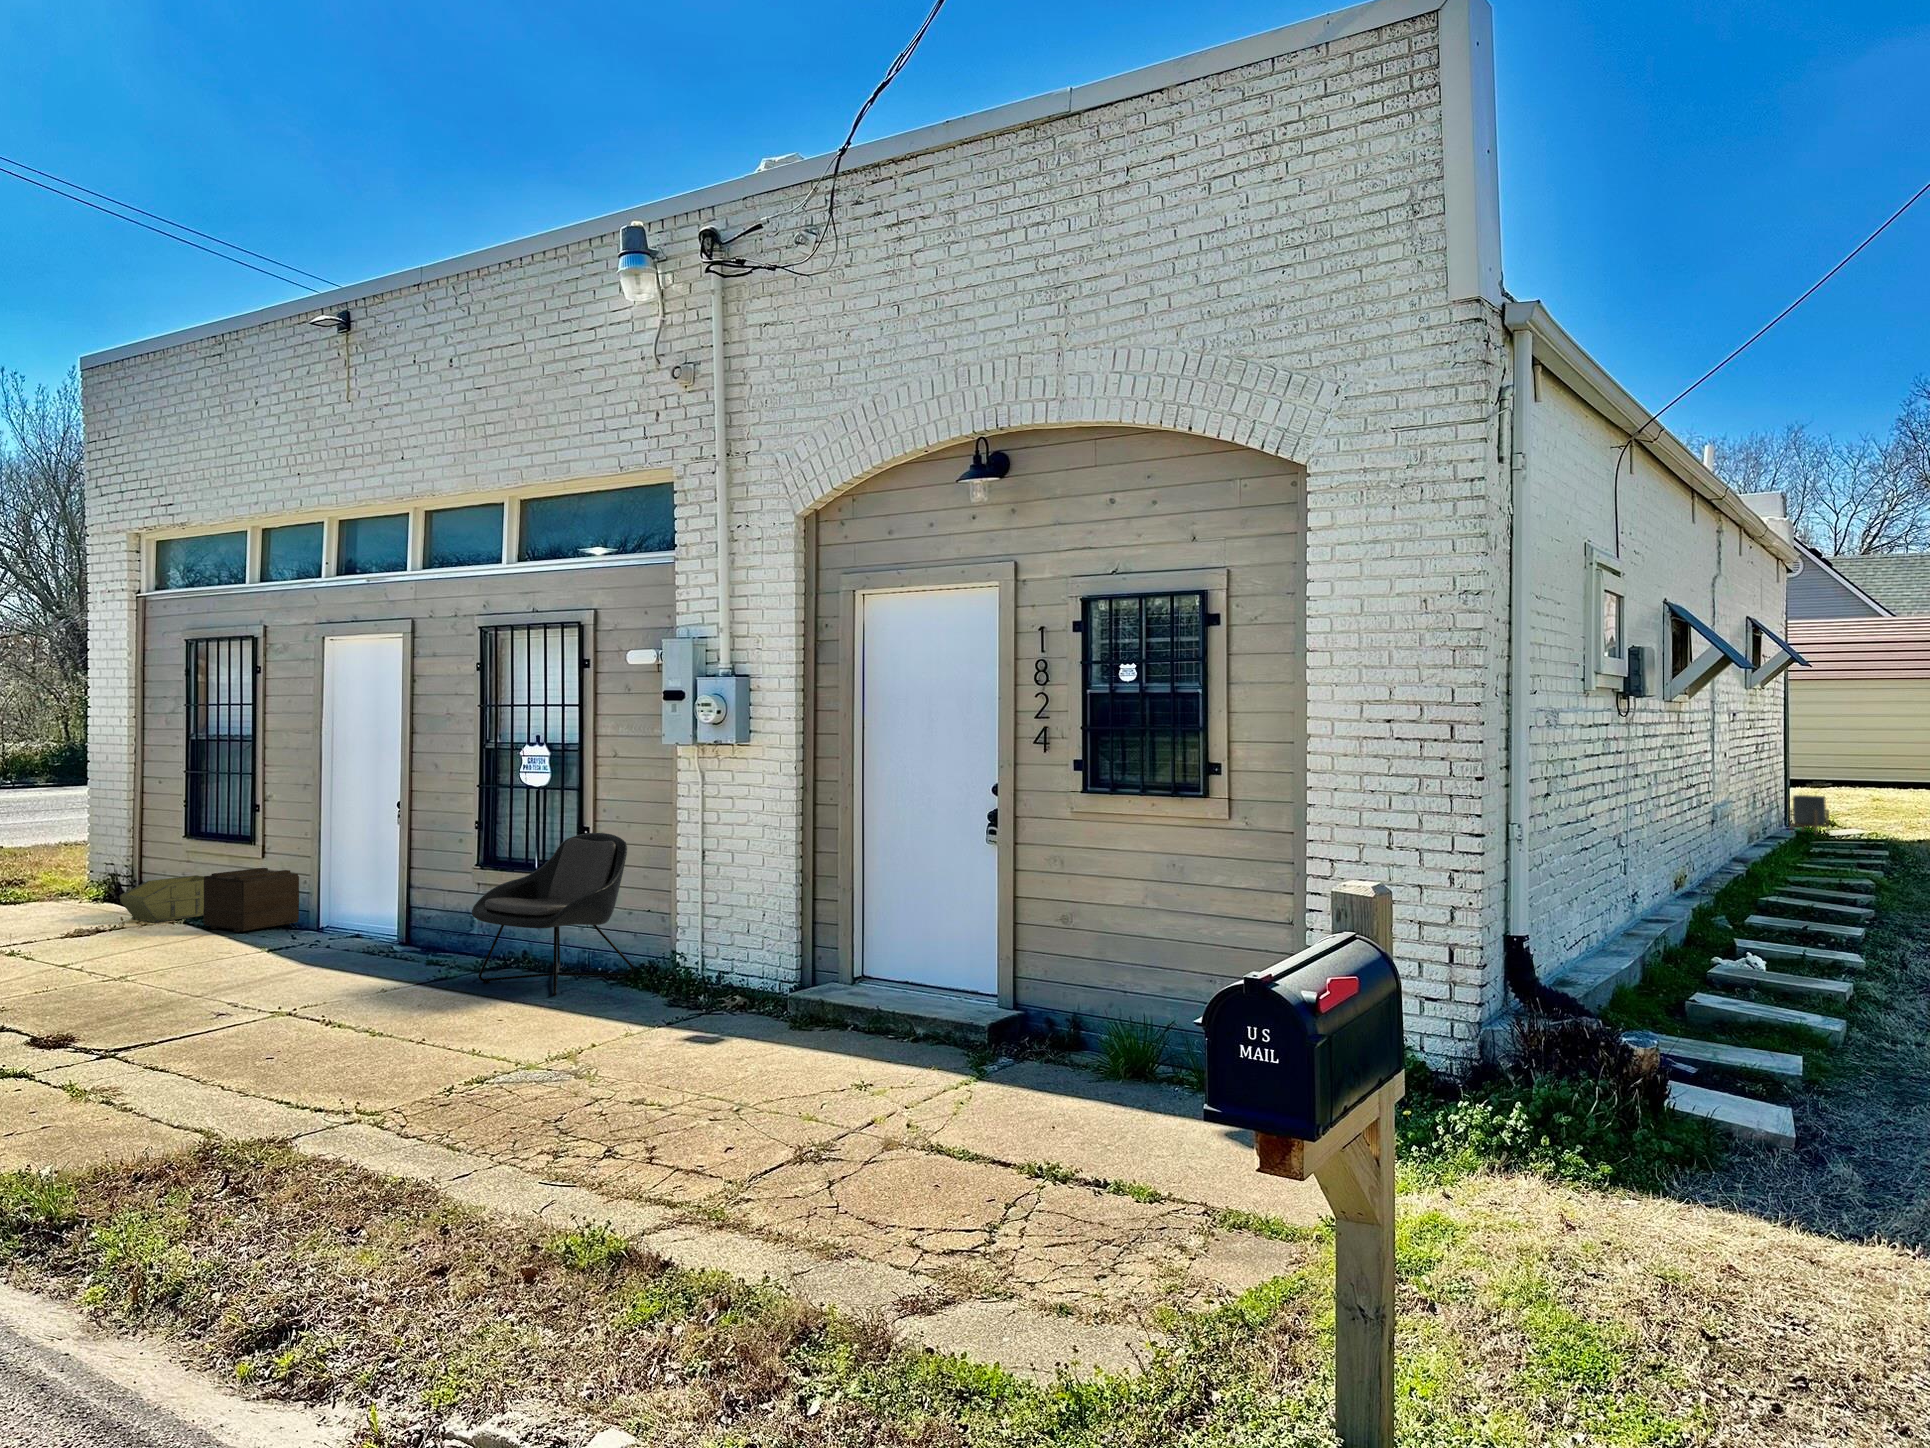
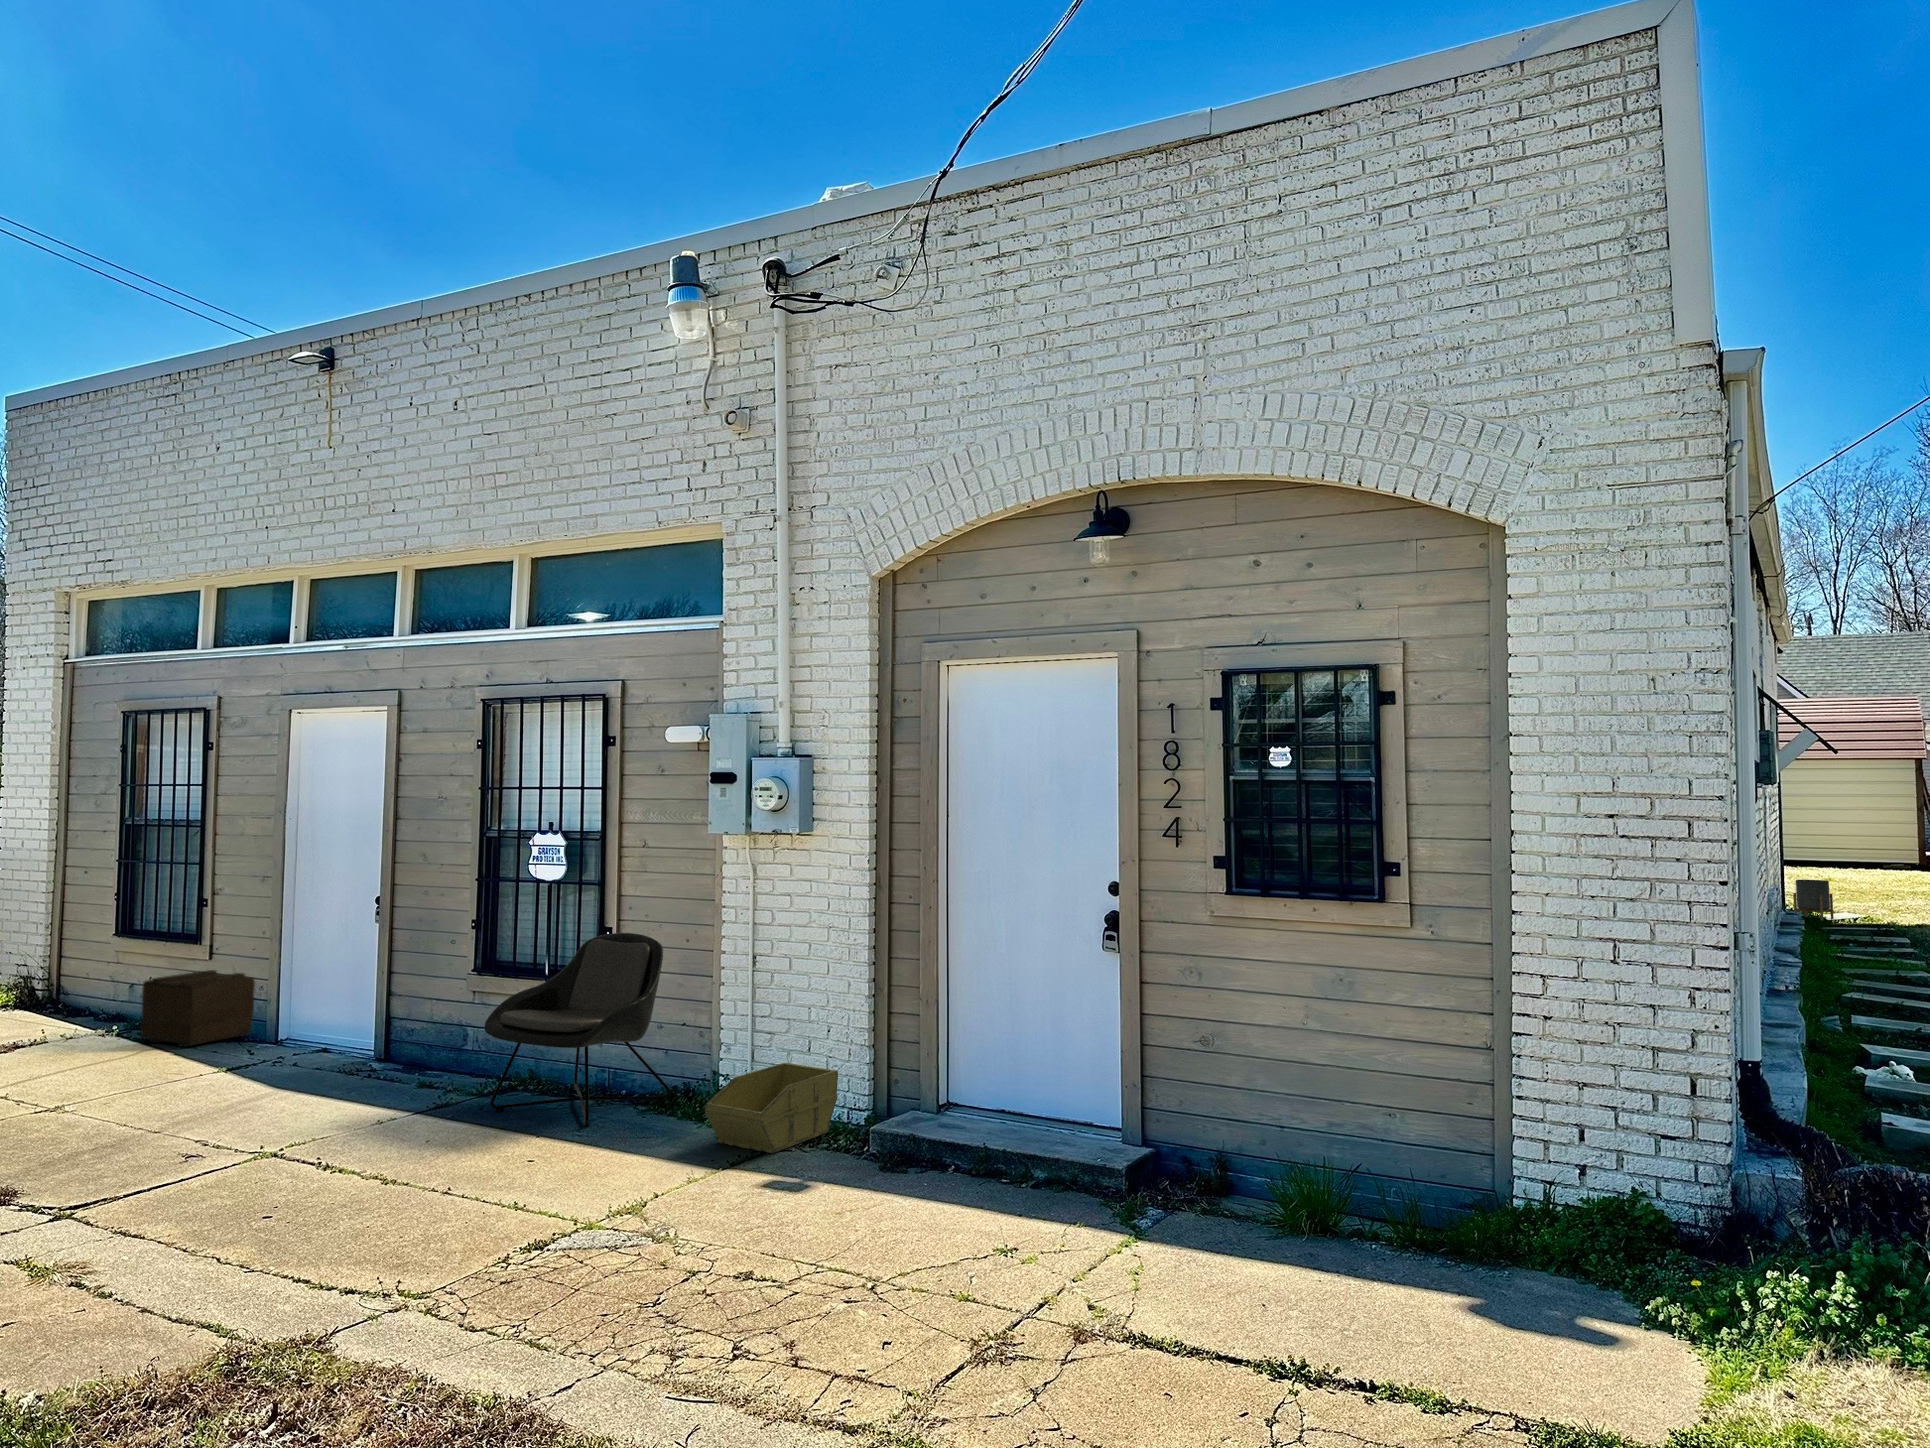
storage bin: present [120,875,204,922] -> present [705,1063,838,1153]

